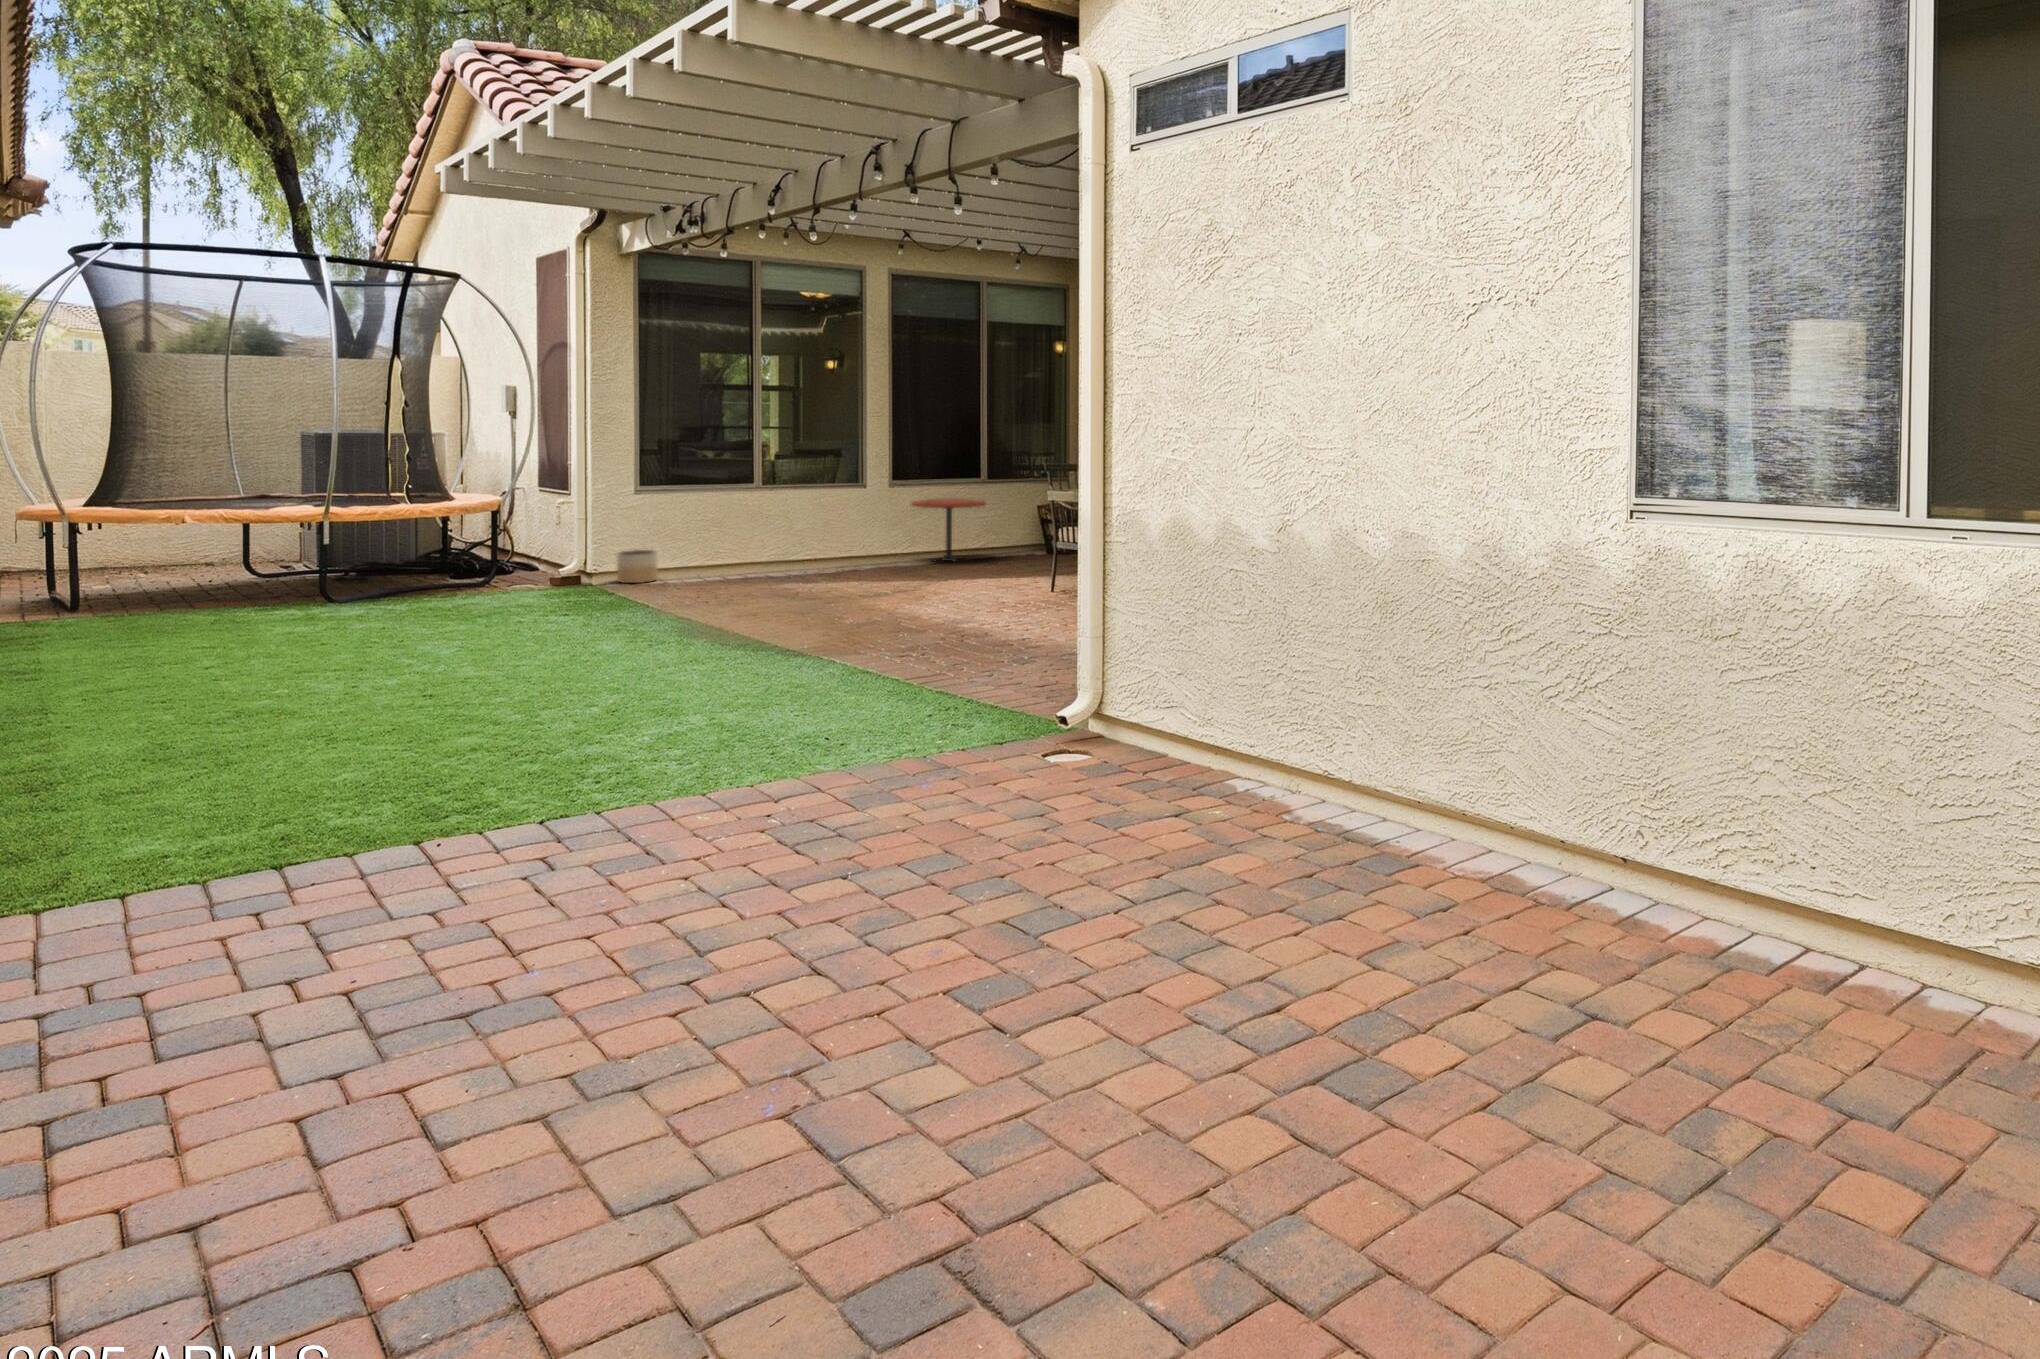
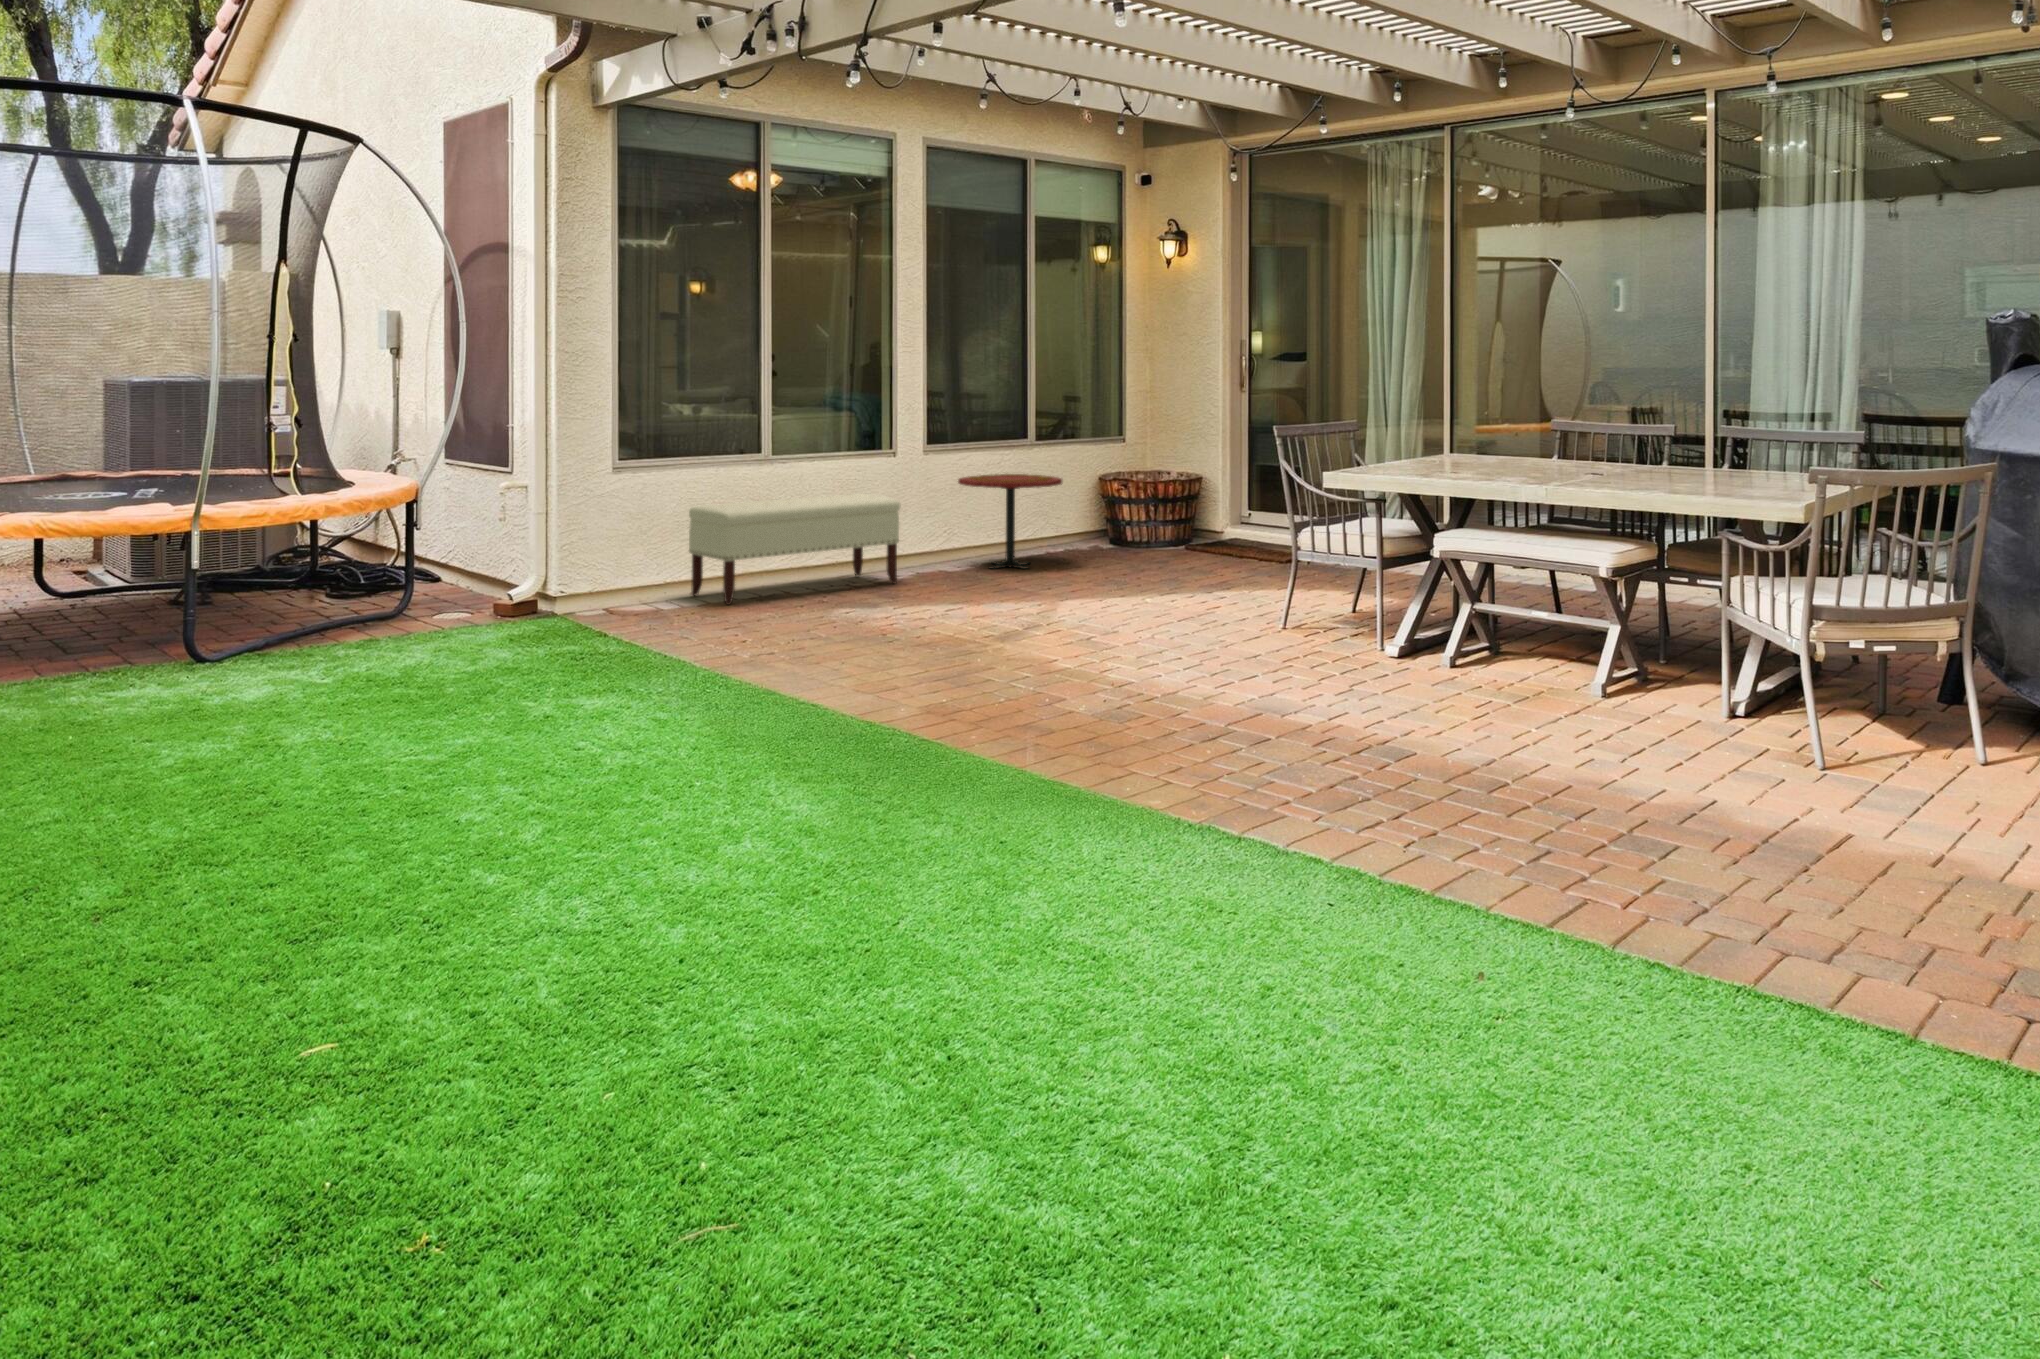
bench: none [694,511,851,580] -> present [689,494,900,605]
planter: present [617,550,658,583] -> none [592,560,648,613]

